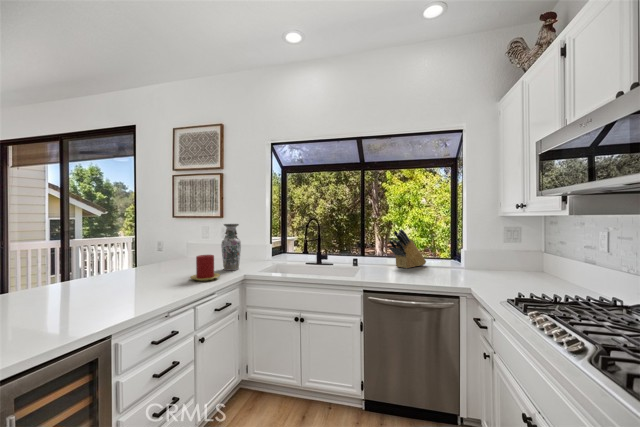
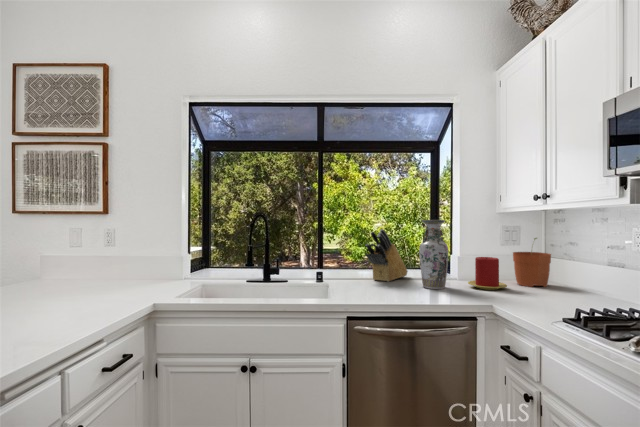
vase: present [221,224,241,270] -> present [419,220,448,289]
plant pot: none [507,238,539,278] -> present [513,238,551,287]
candle: present [191,255,220,281] -> present [468,257,507,290]

